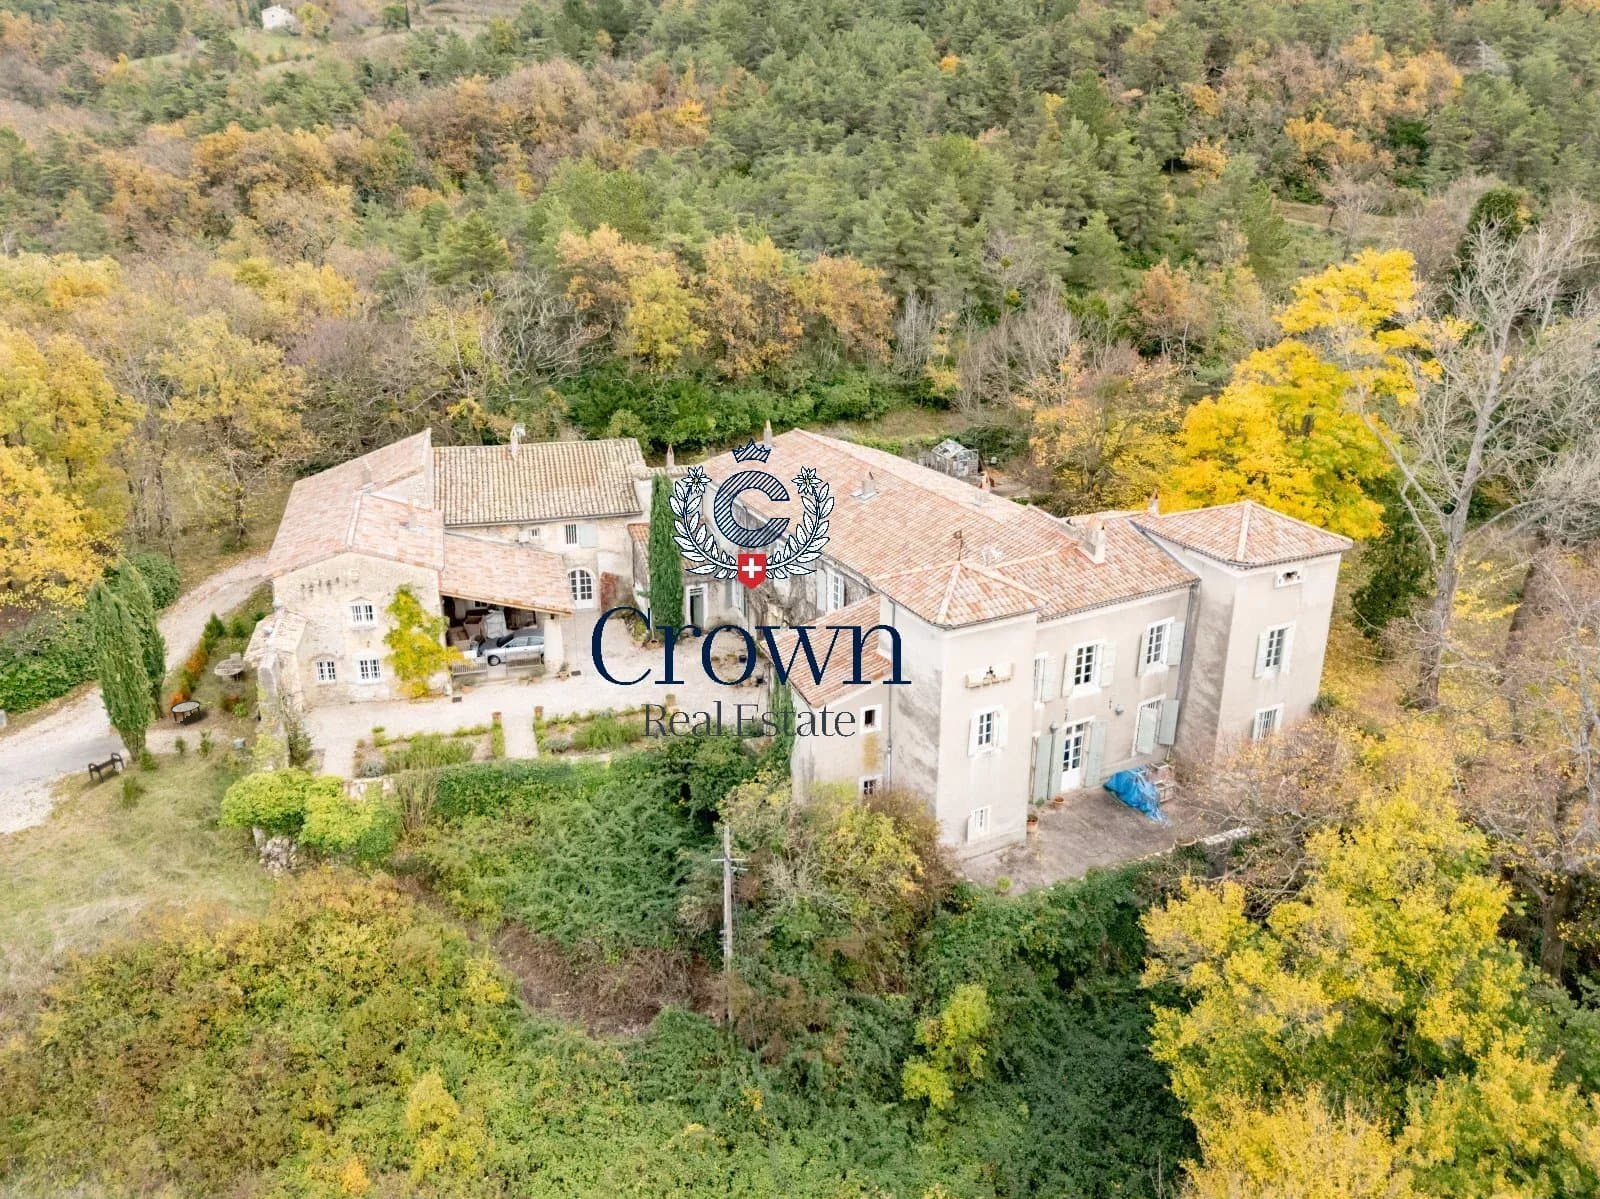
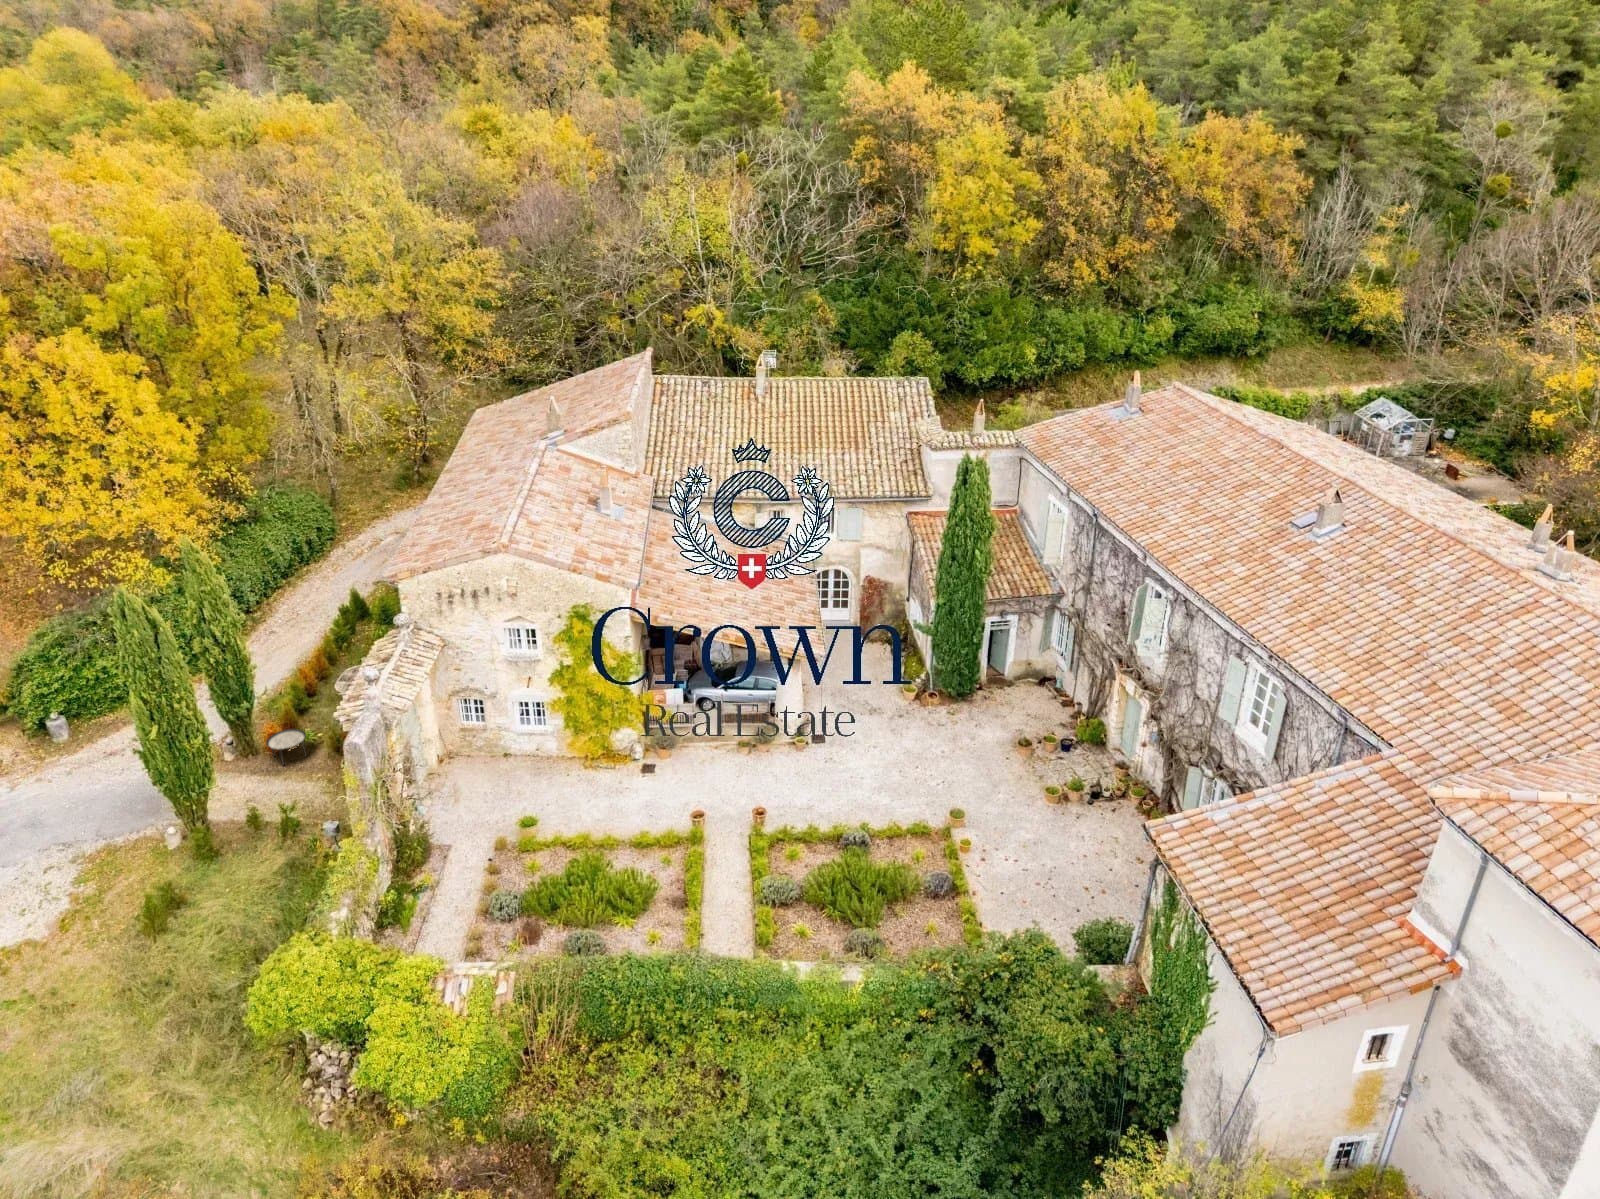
bench: present [88,753,125,782] -> none [135,813,187,858]

